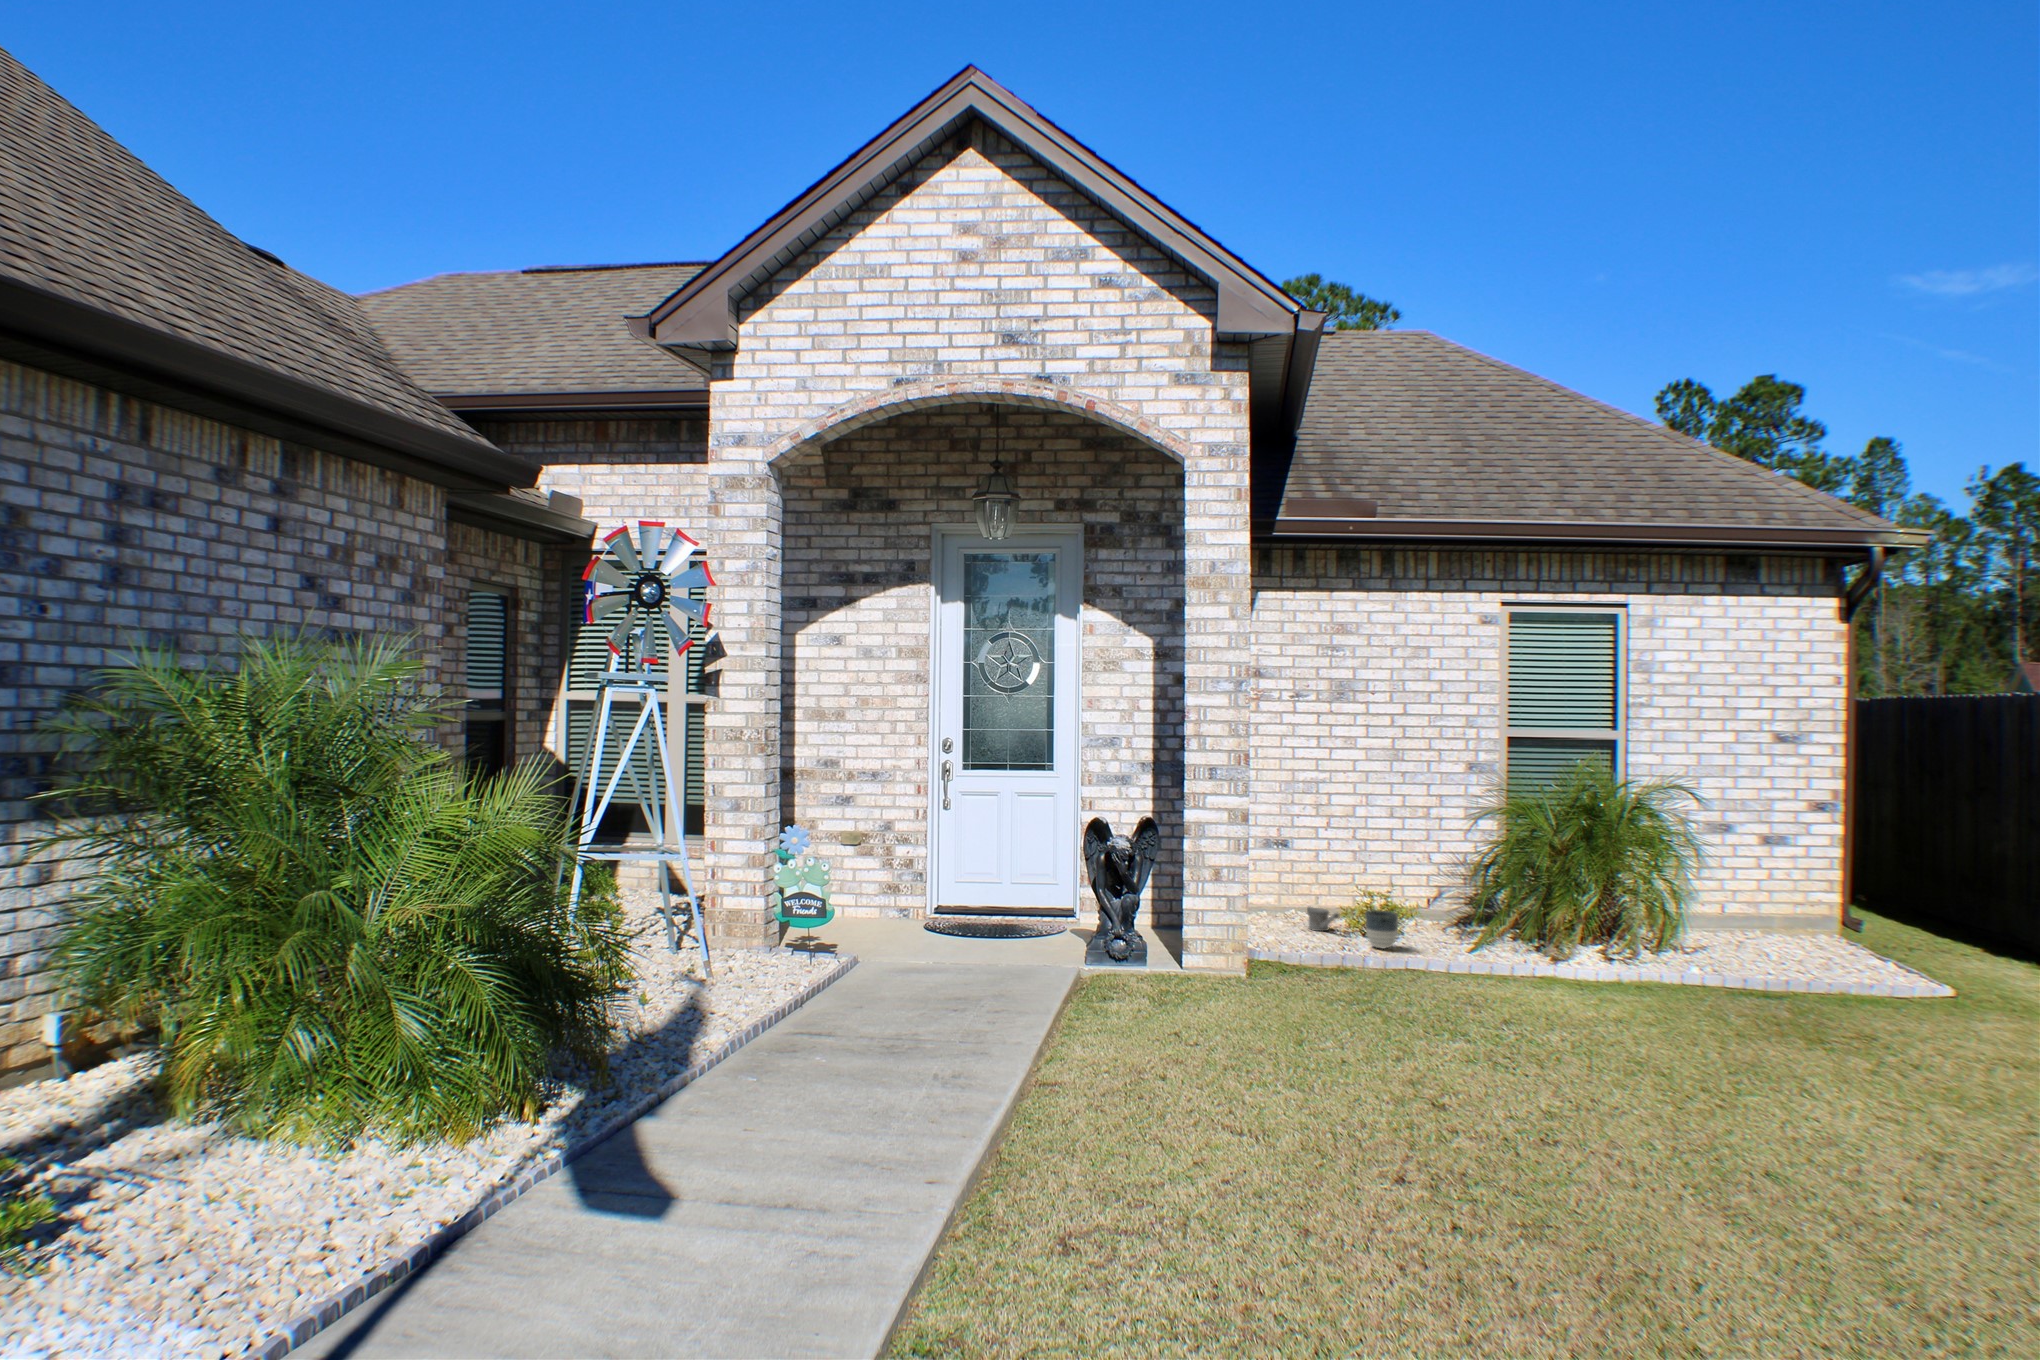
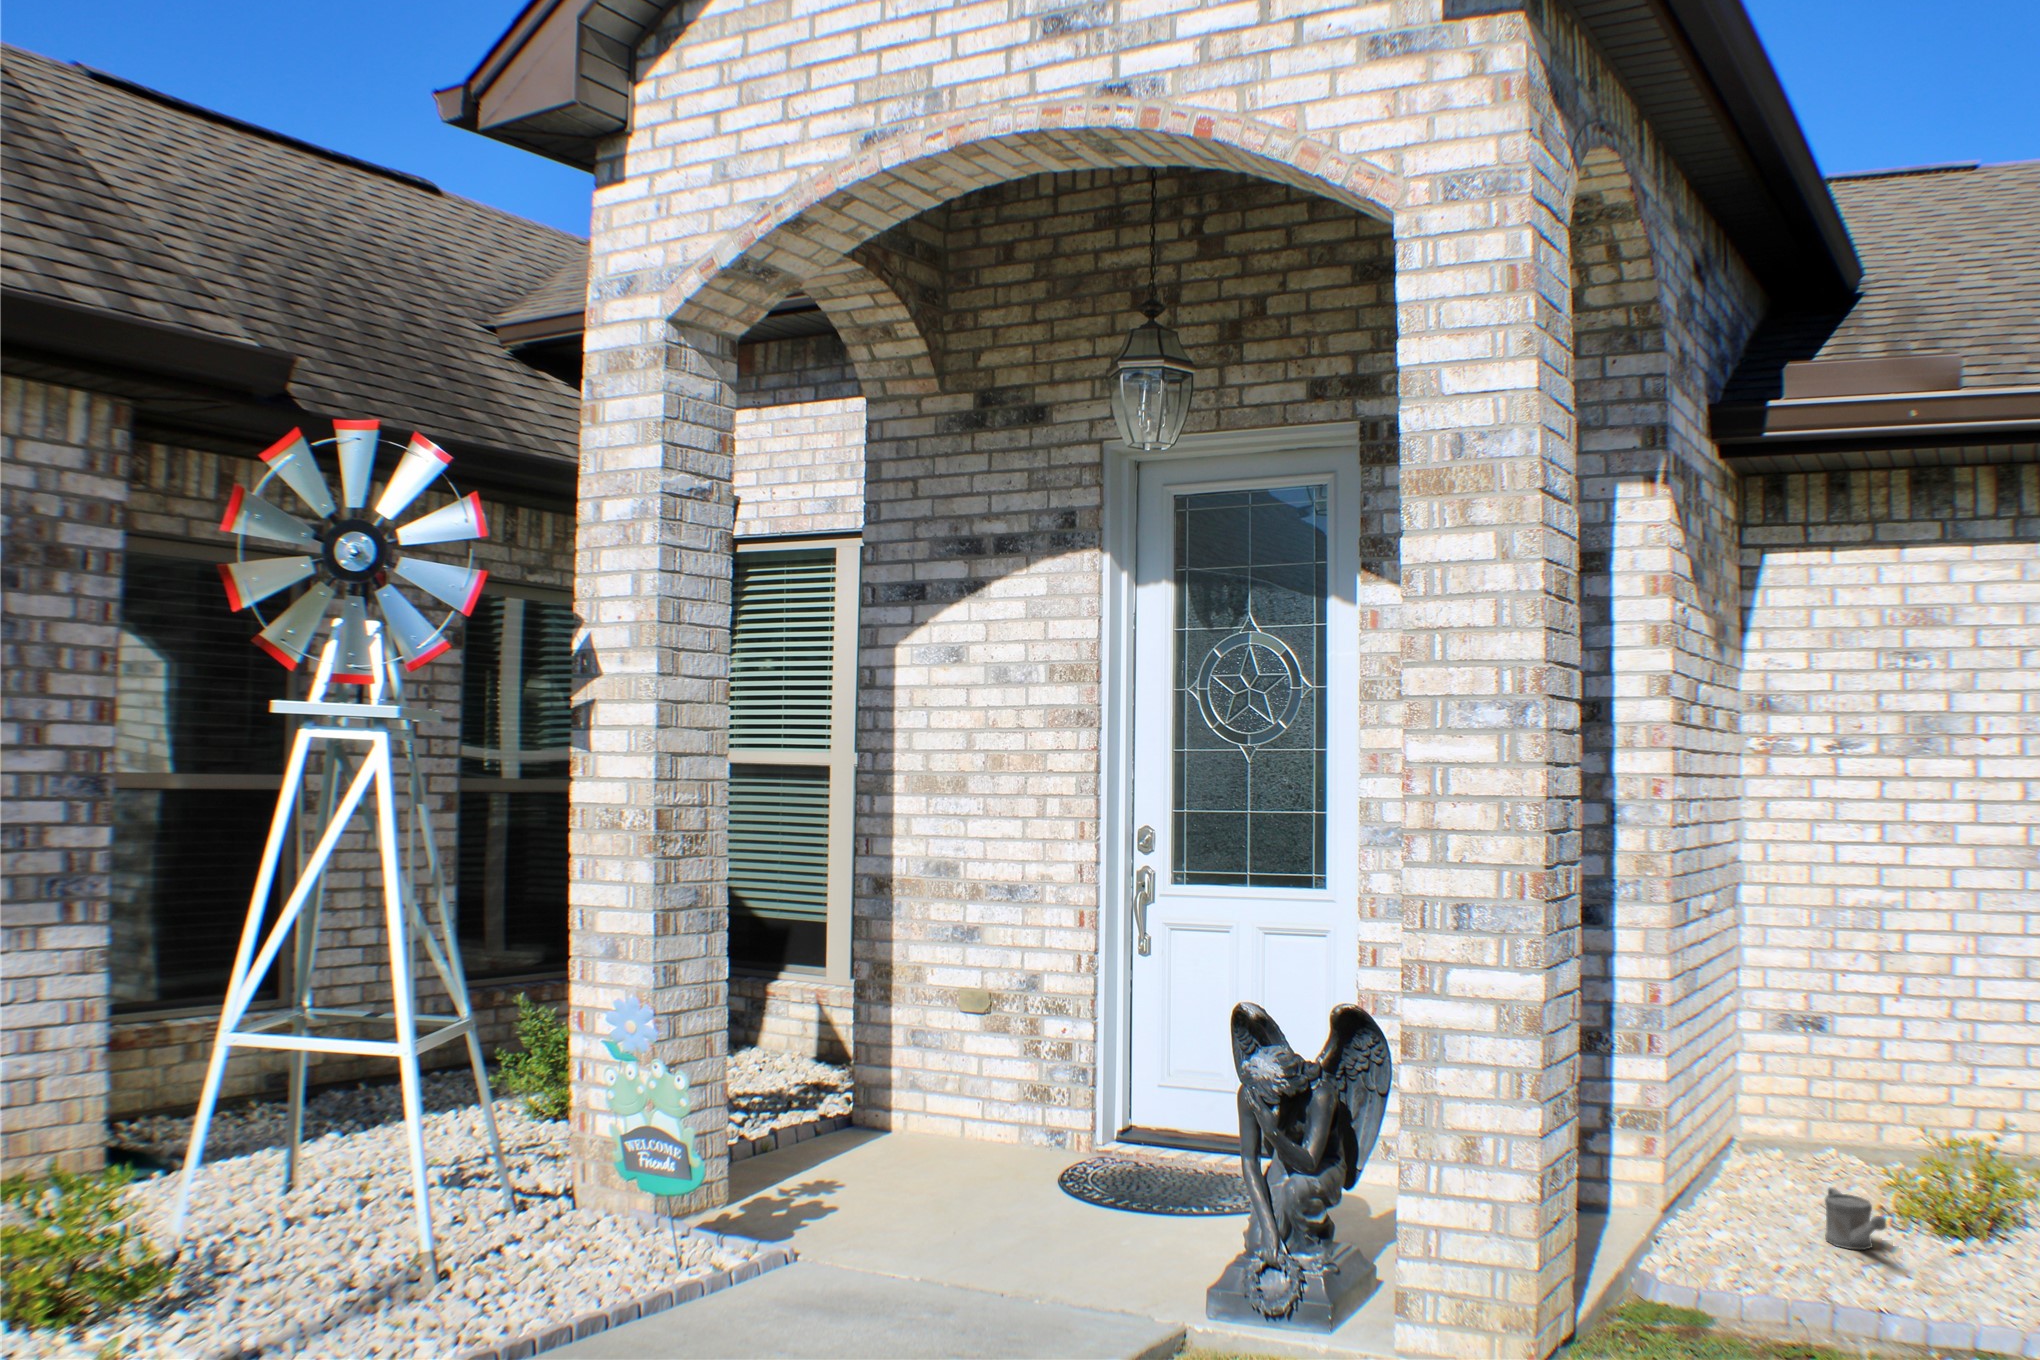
planter: present [1365,910,1398,949] -> none [1933,1227,2016,1323]

